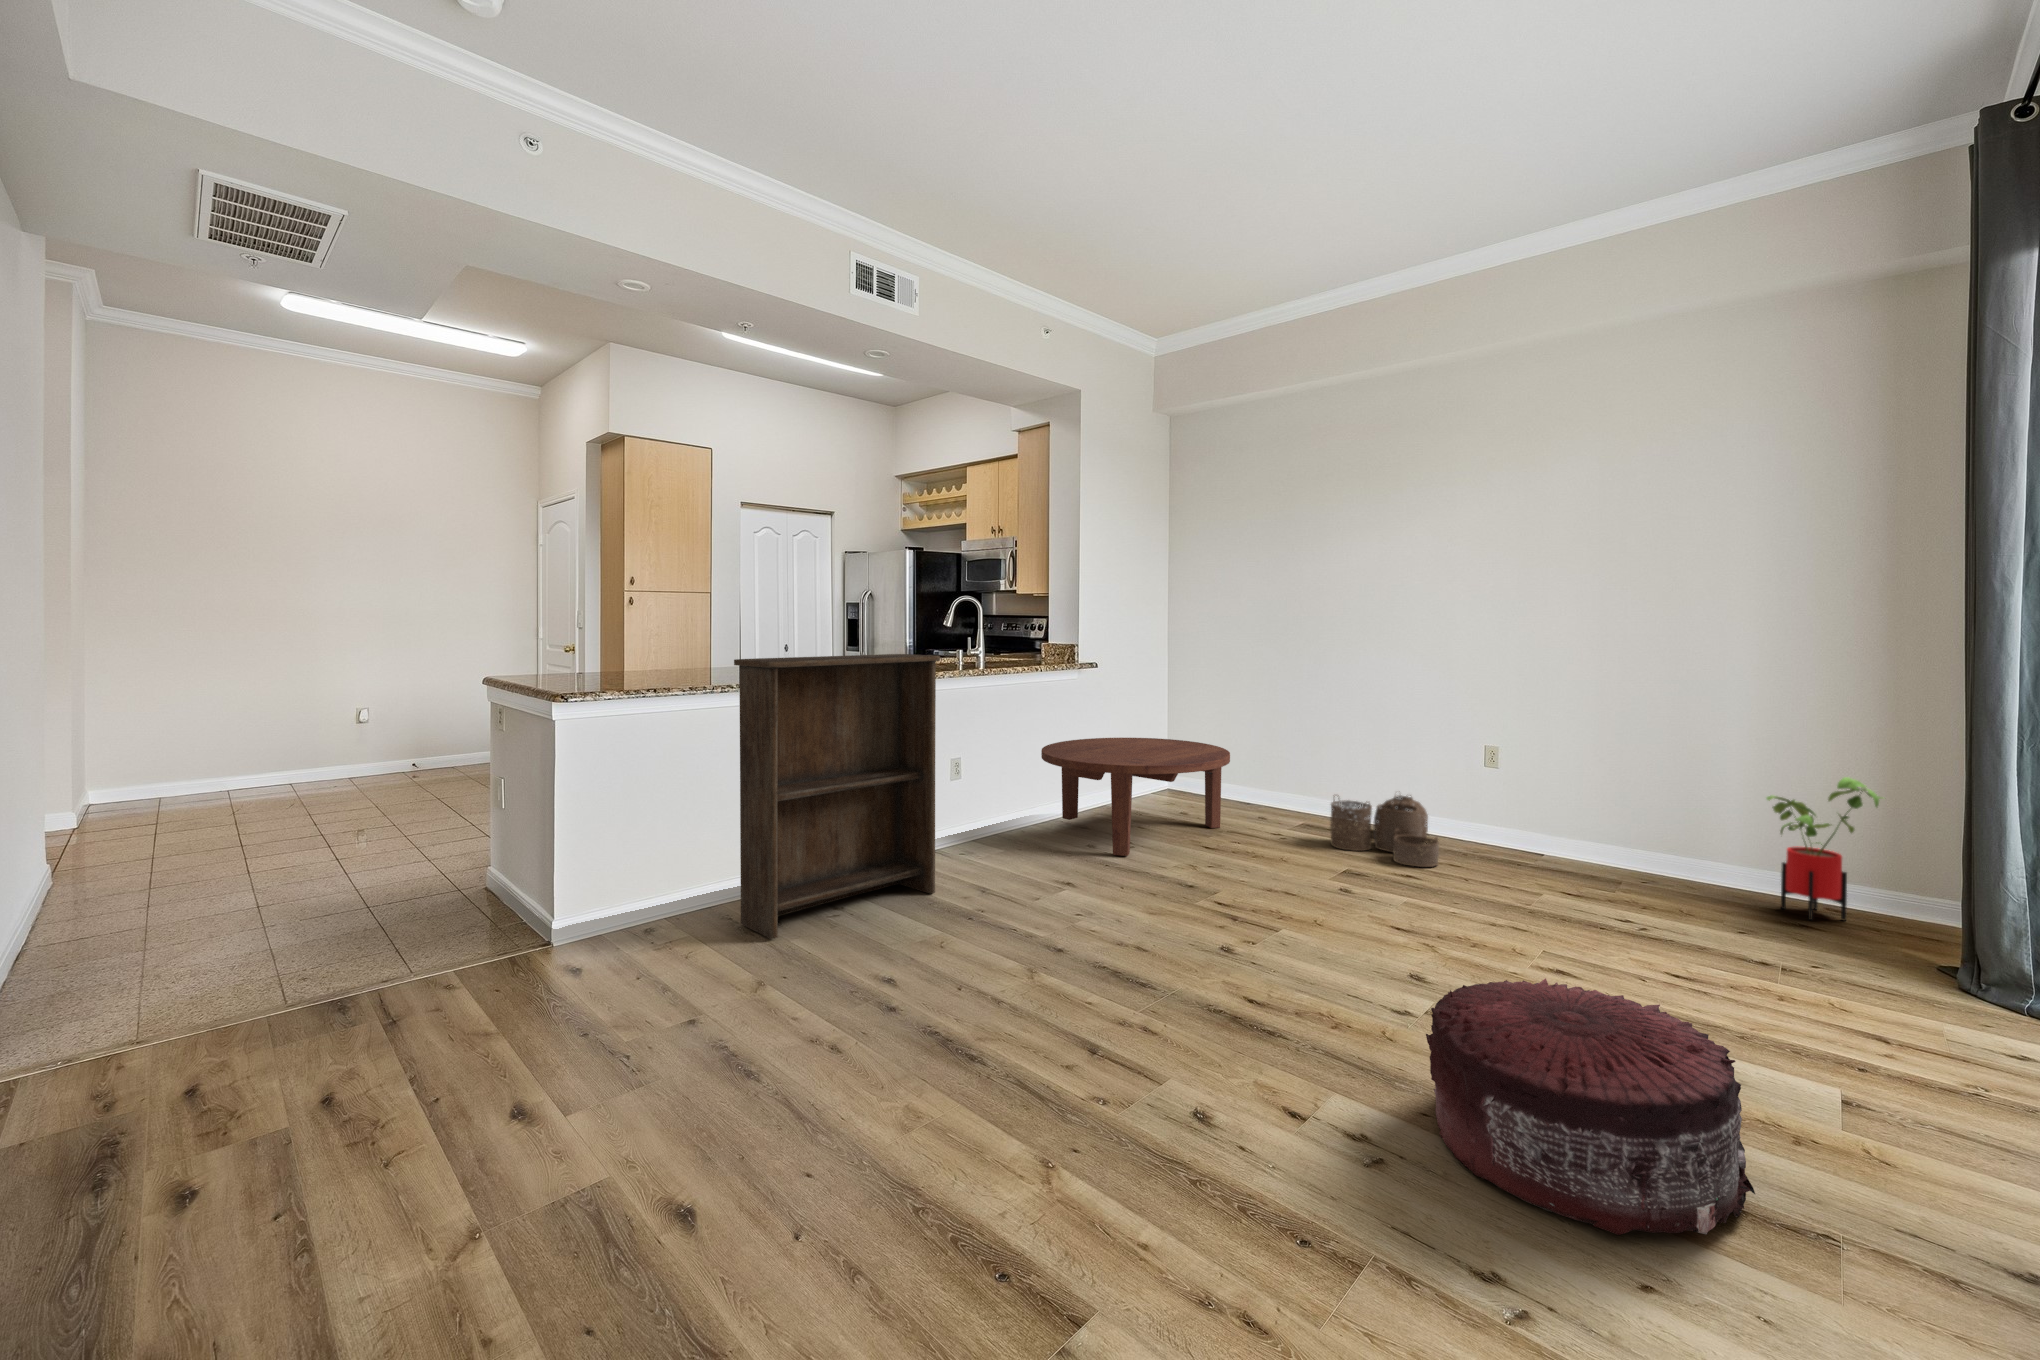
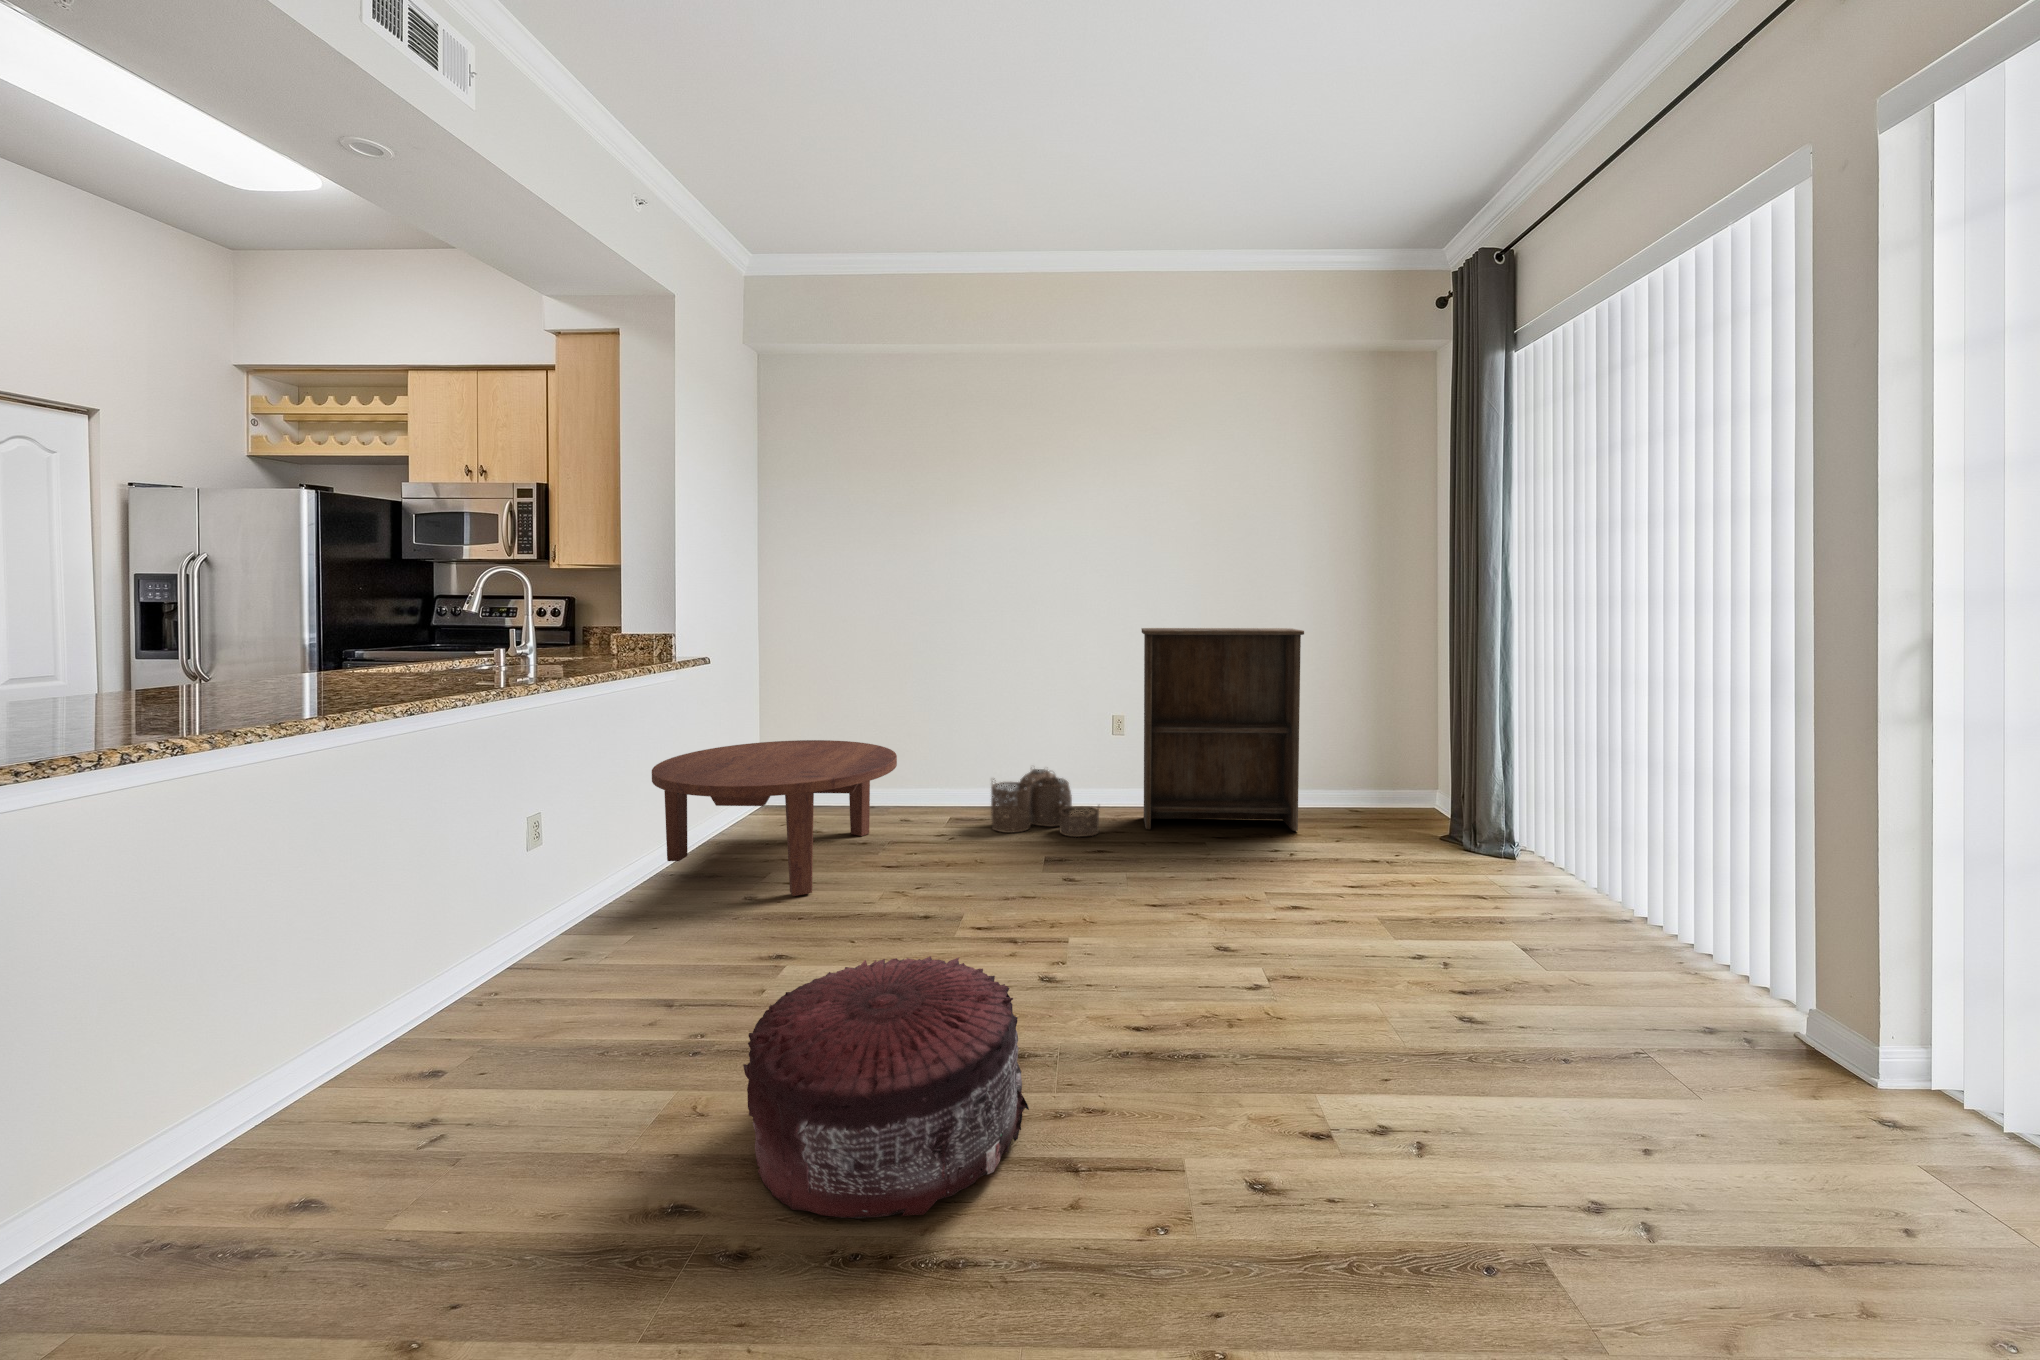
bookshelf: present [734,654,940,939] -> present [1142,628,1304,831]
house plant: present [1767,777,1881,920] -> none [1312,713,1380,821]
pouf: present [1426,978,1755,1235] -> present [743,956,1029,1218]

